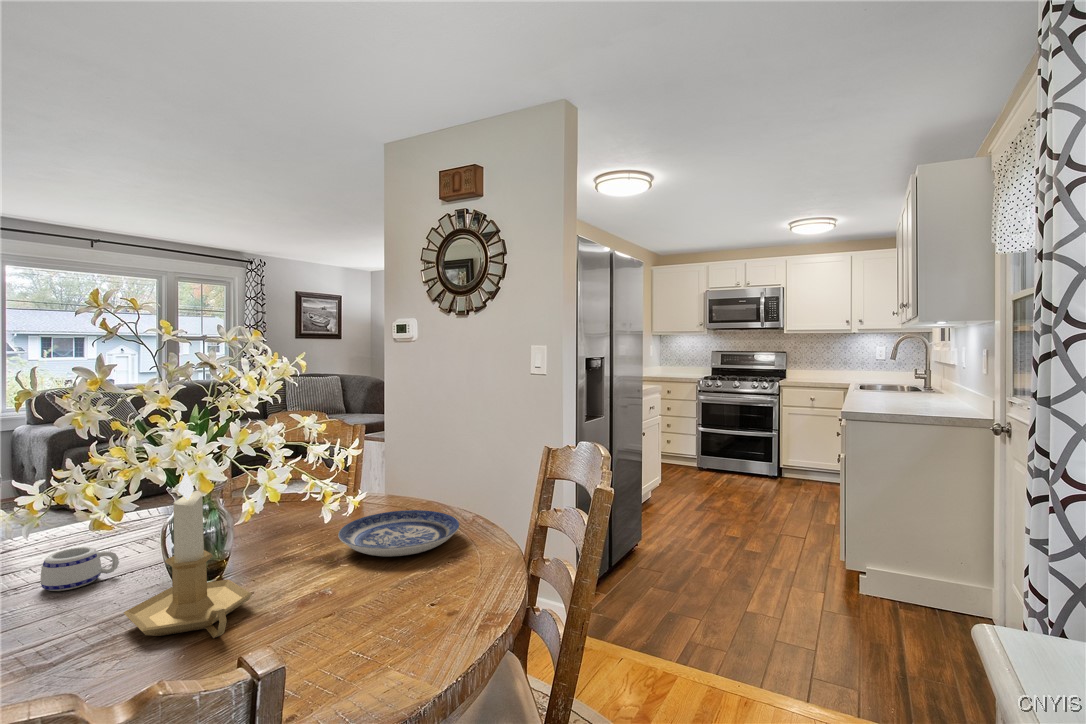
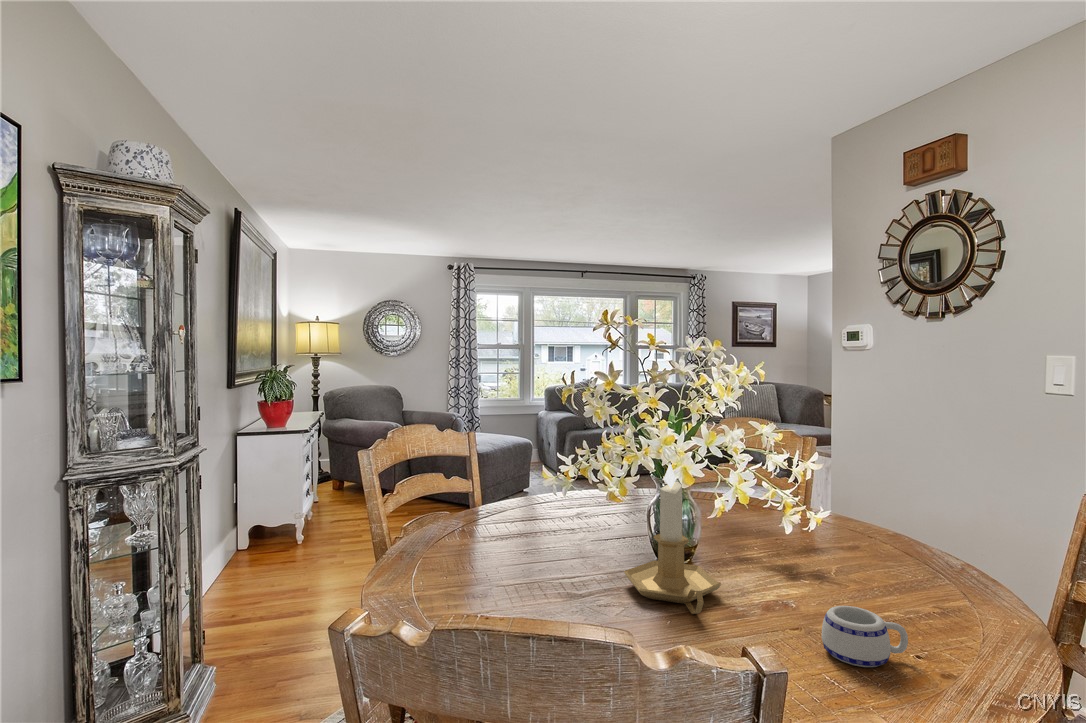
plate: present [338,510,459,556] -> none [797,536,946,589]
mug: present [41,547,119,591] -> present [822,606,908,667]

